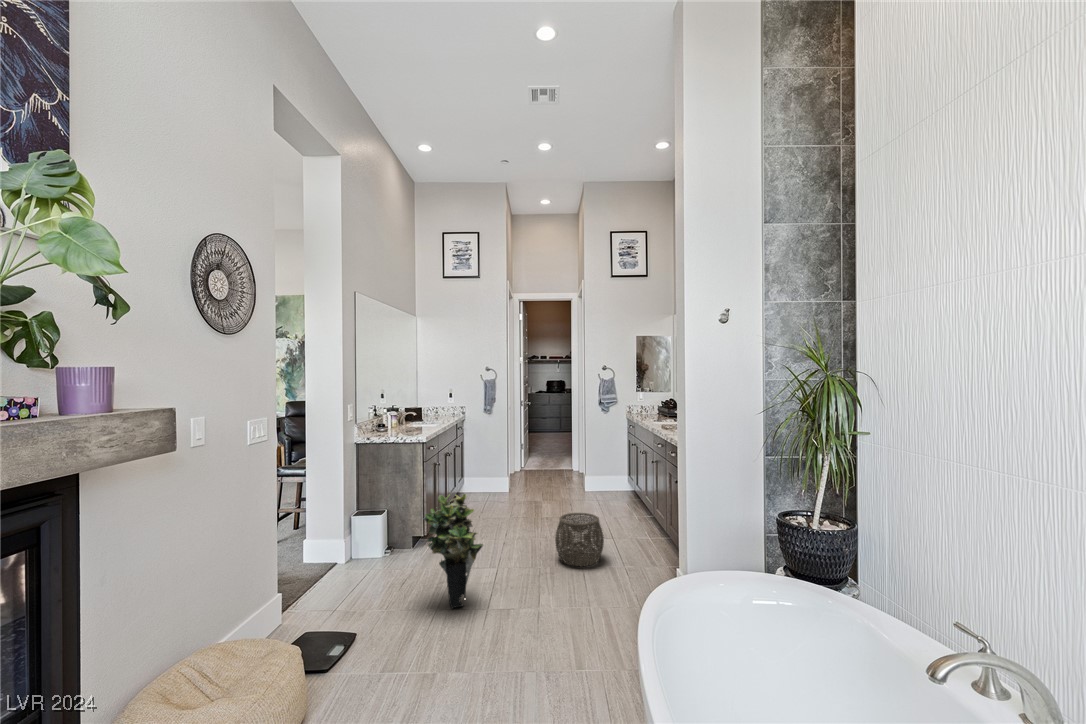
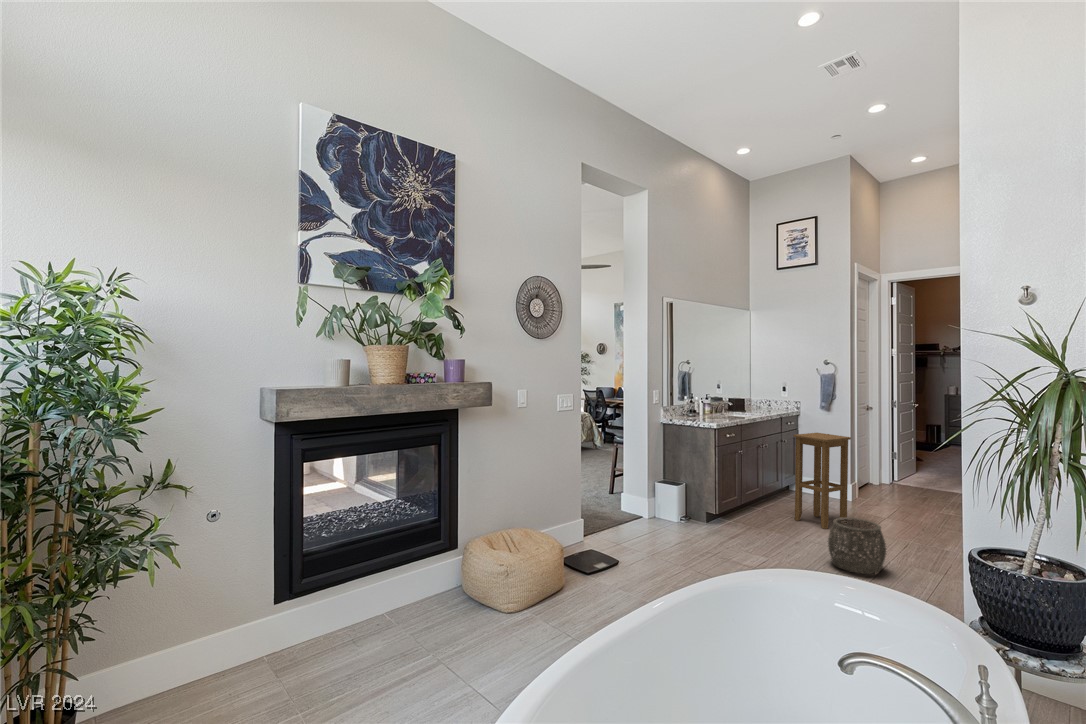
stool: none [490,435,536,528] -> present [793,433,851,529]
potted plant: present [424,494,483,608] -> none [681,471,730,566]

